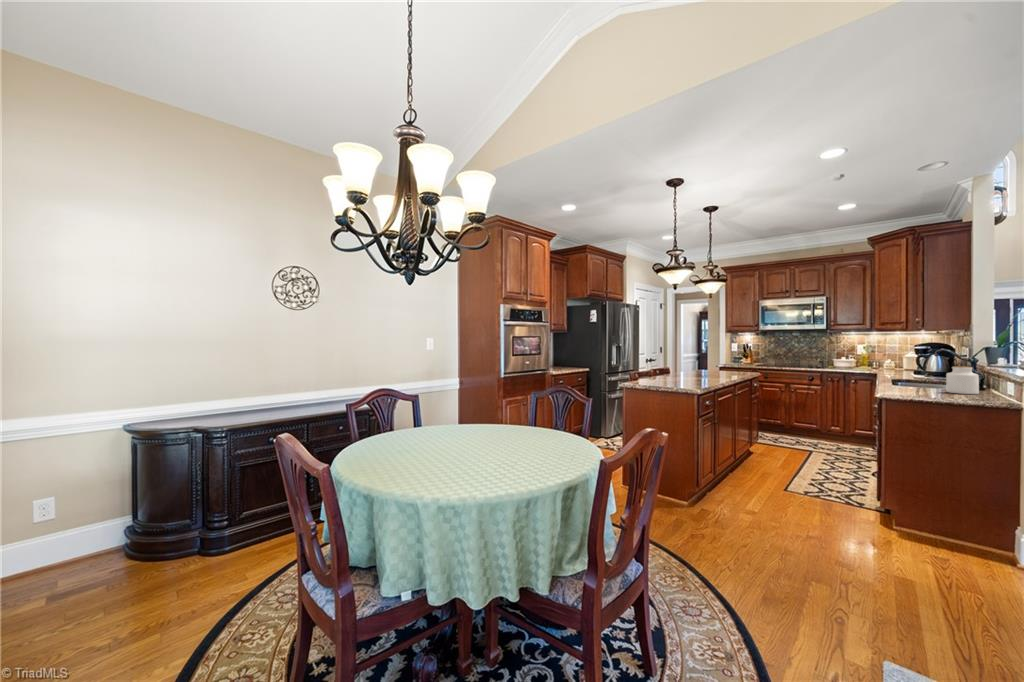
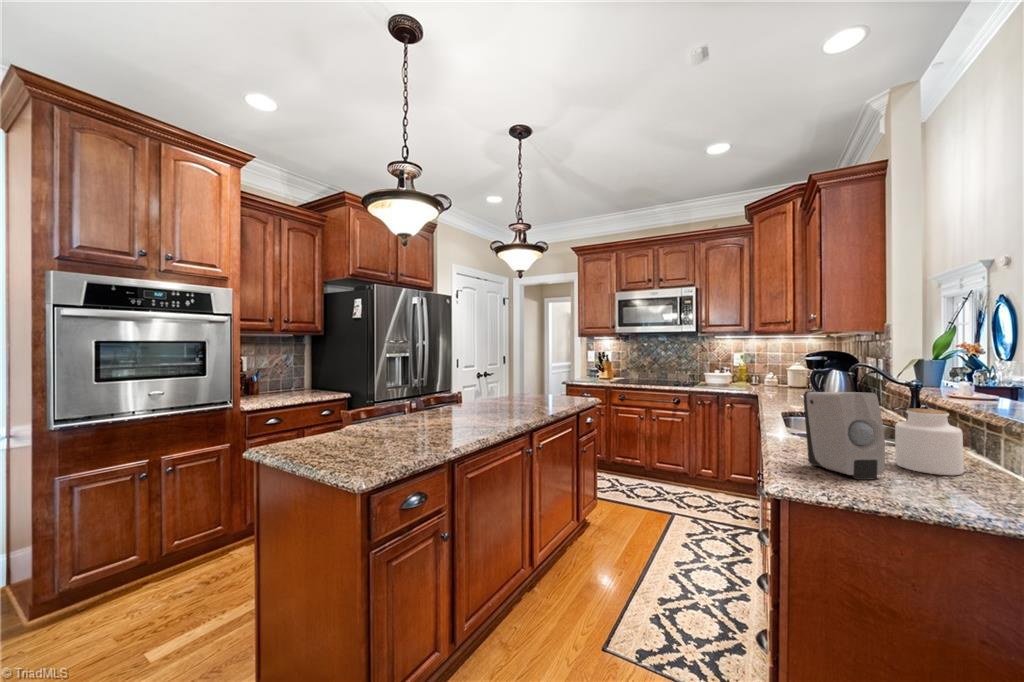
soap dispenser: none [897,358,936,394] -> present [803,392,885,480]

